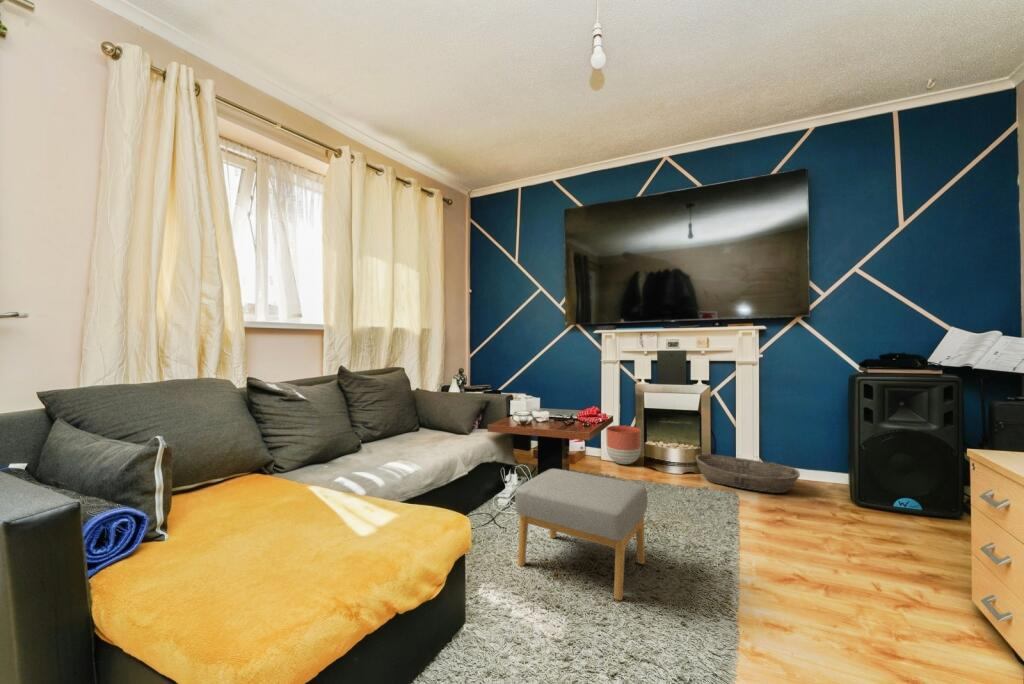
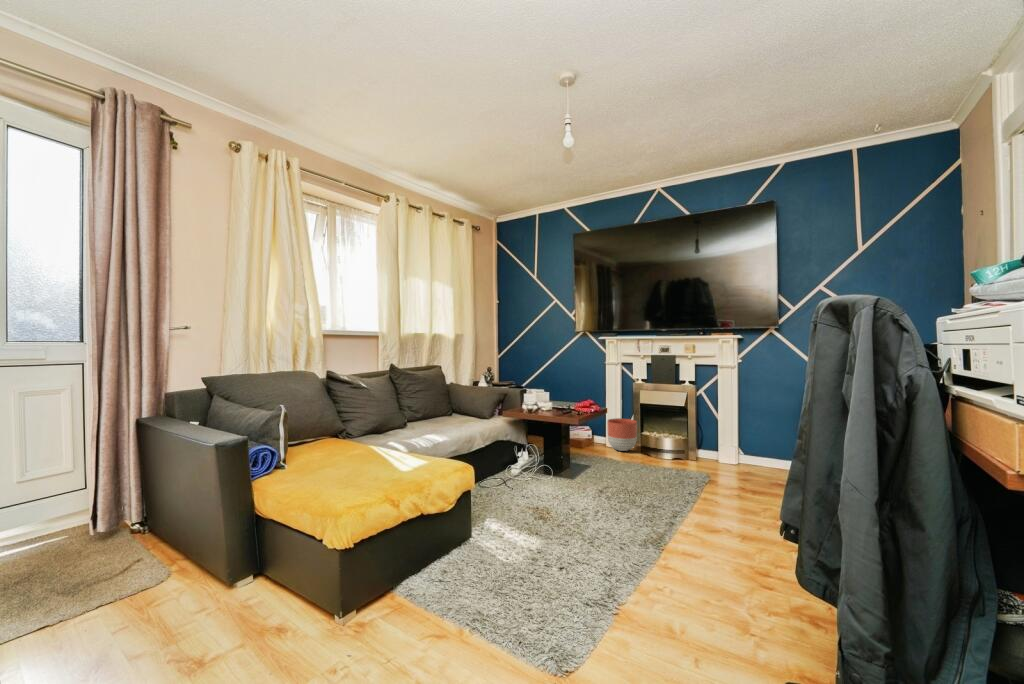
basket: present [696,454,800,493] -> none [680,443,765,475]
footstool: present [515,469,648,600] -> none [515,443,613,531]

